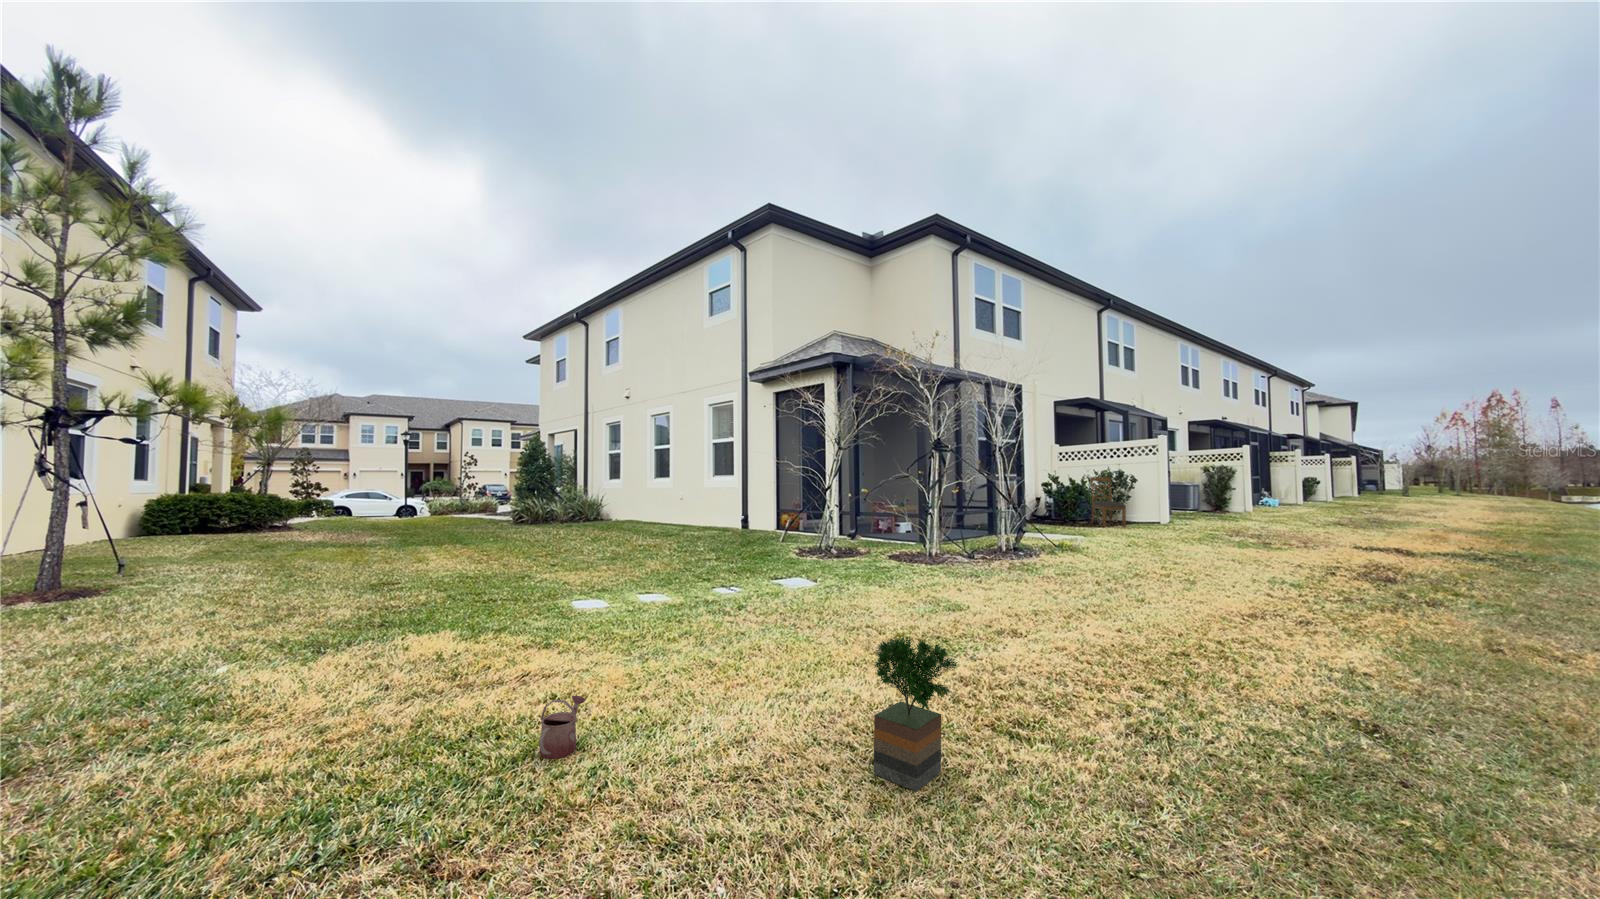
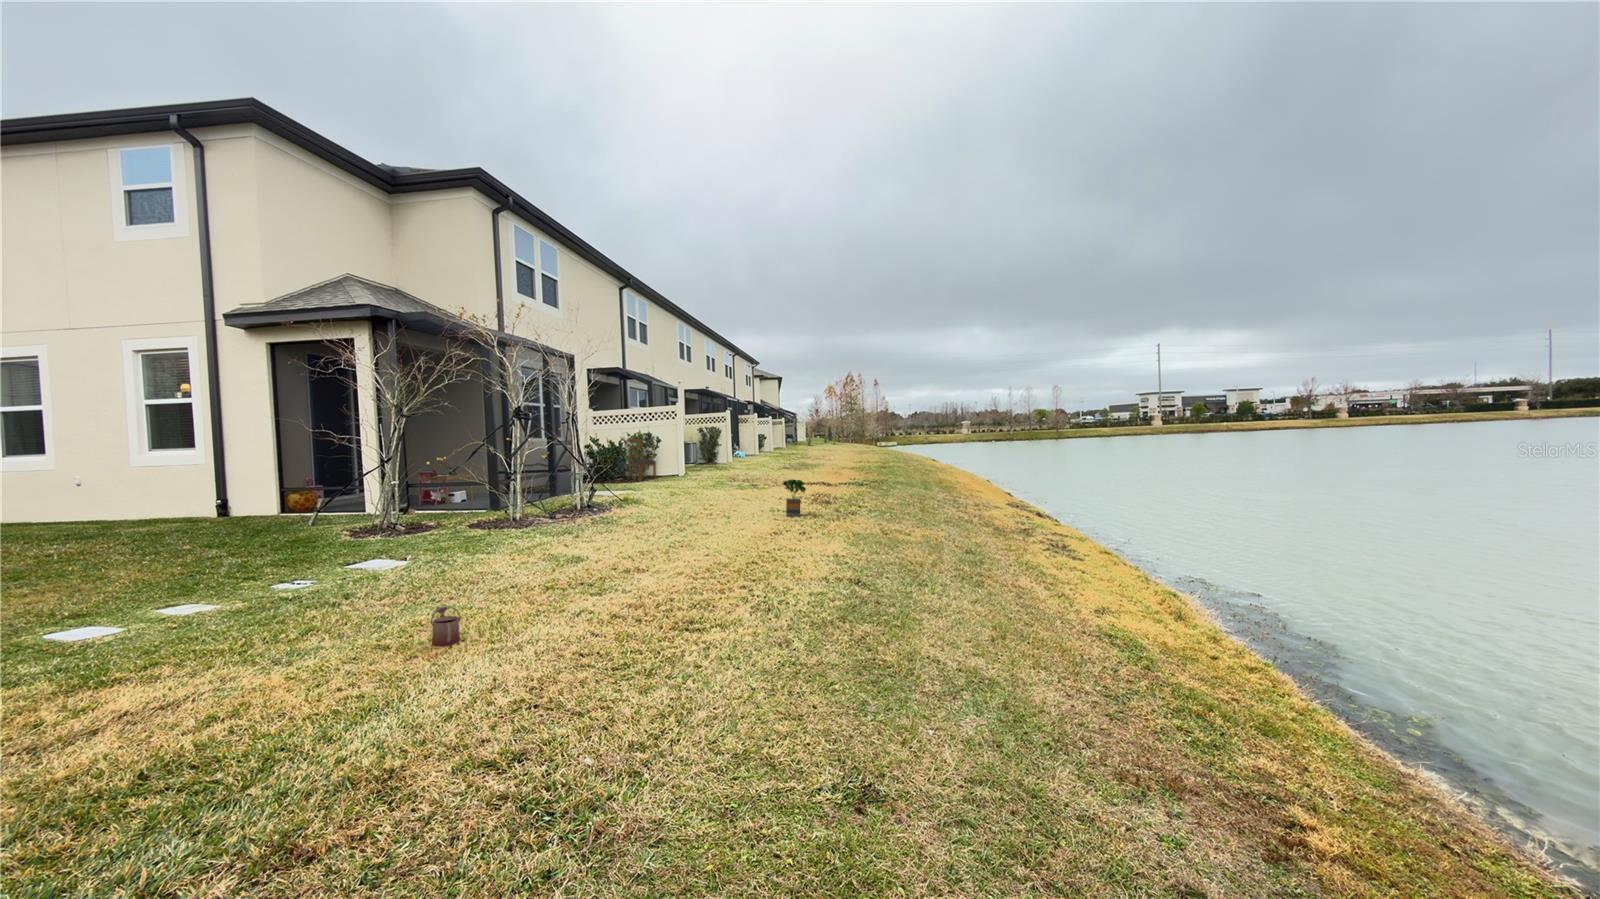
potted tree: present [874,637,957,791] -> present [782,479,806,516]
watering can: present [539,695,586,759] -> present [430,606,461,646]

